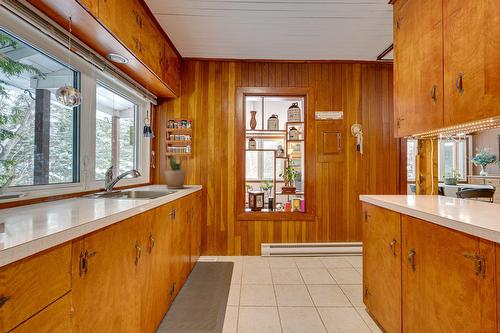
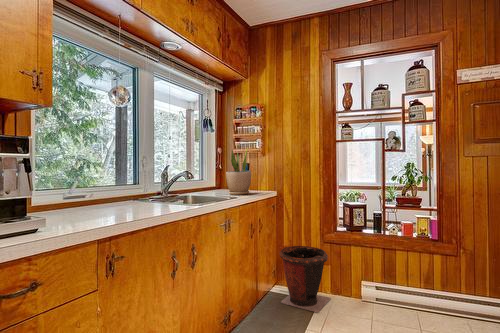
waste bin: none [206,224,242,271] -> present [280,246,331,313]

